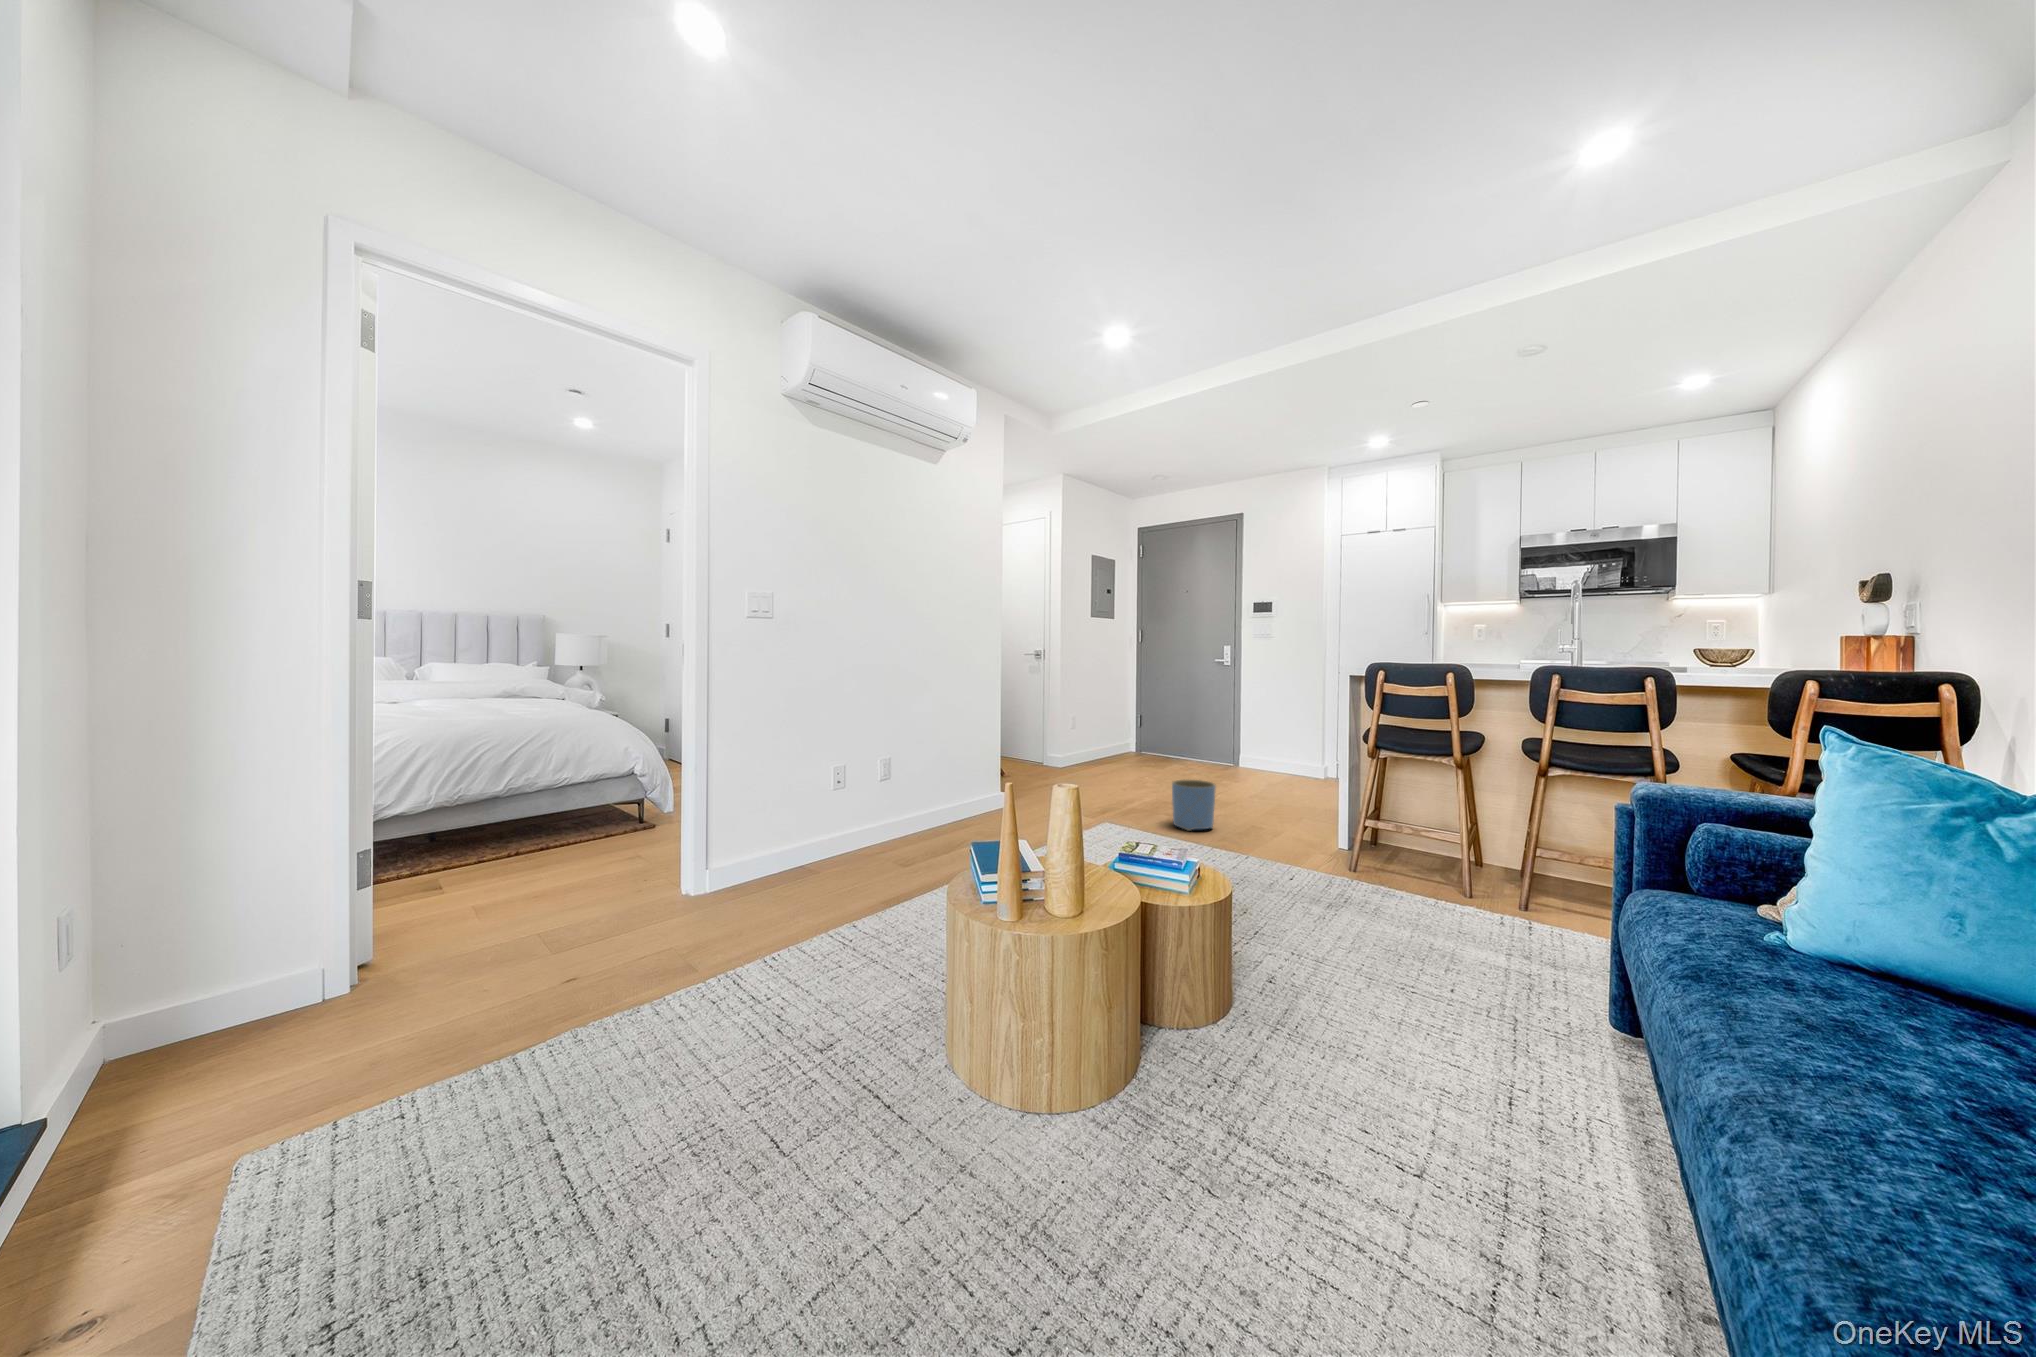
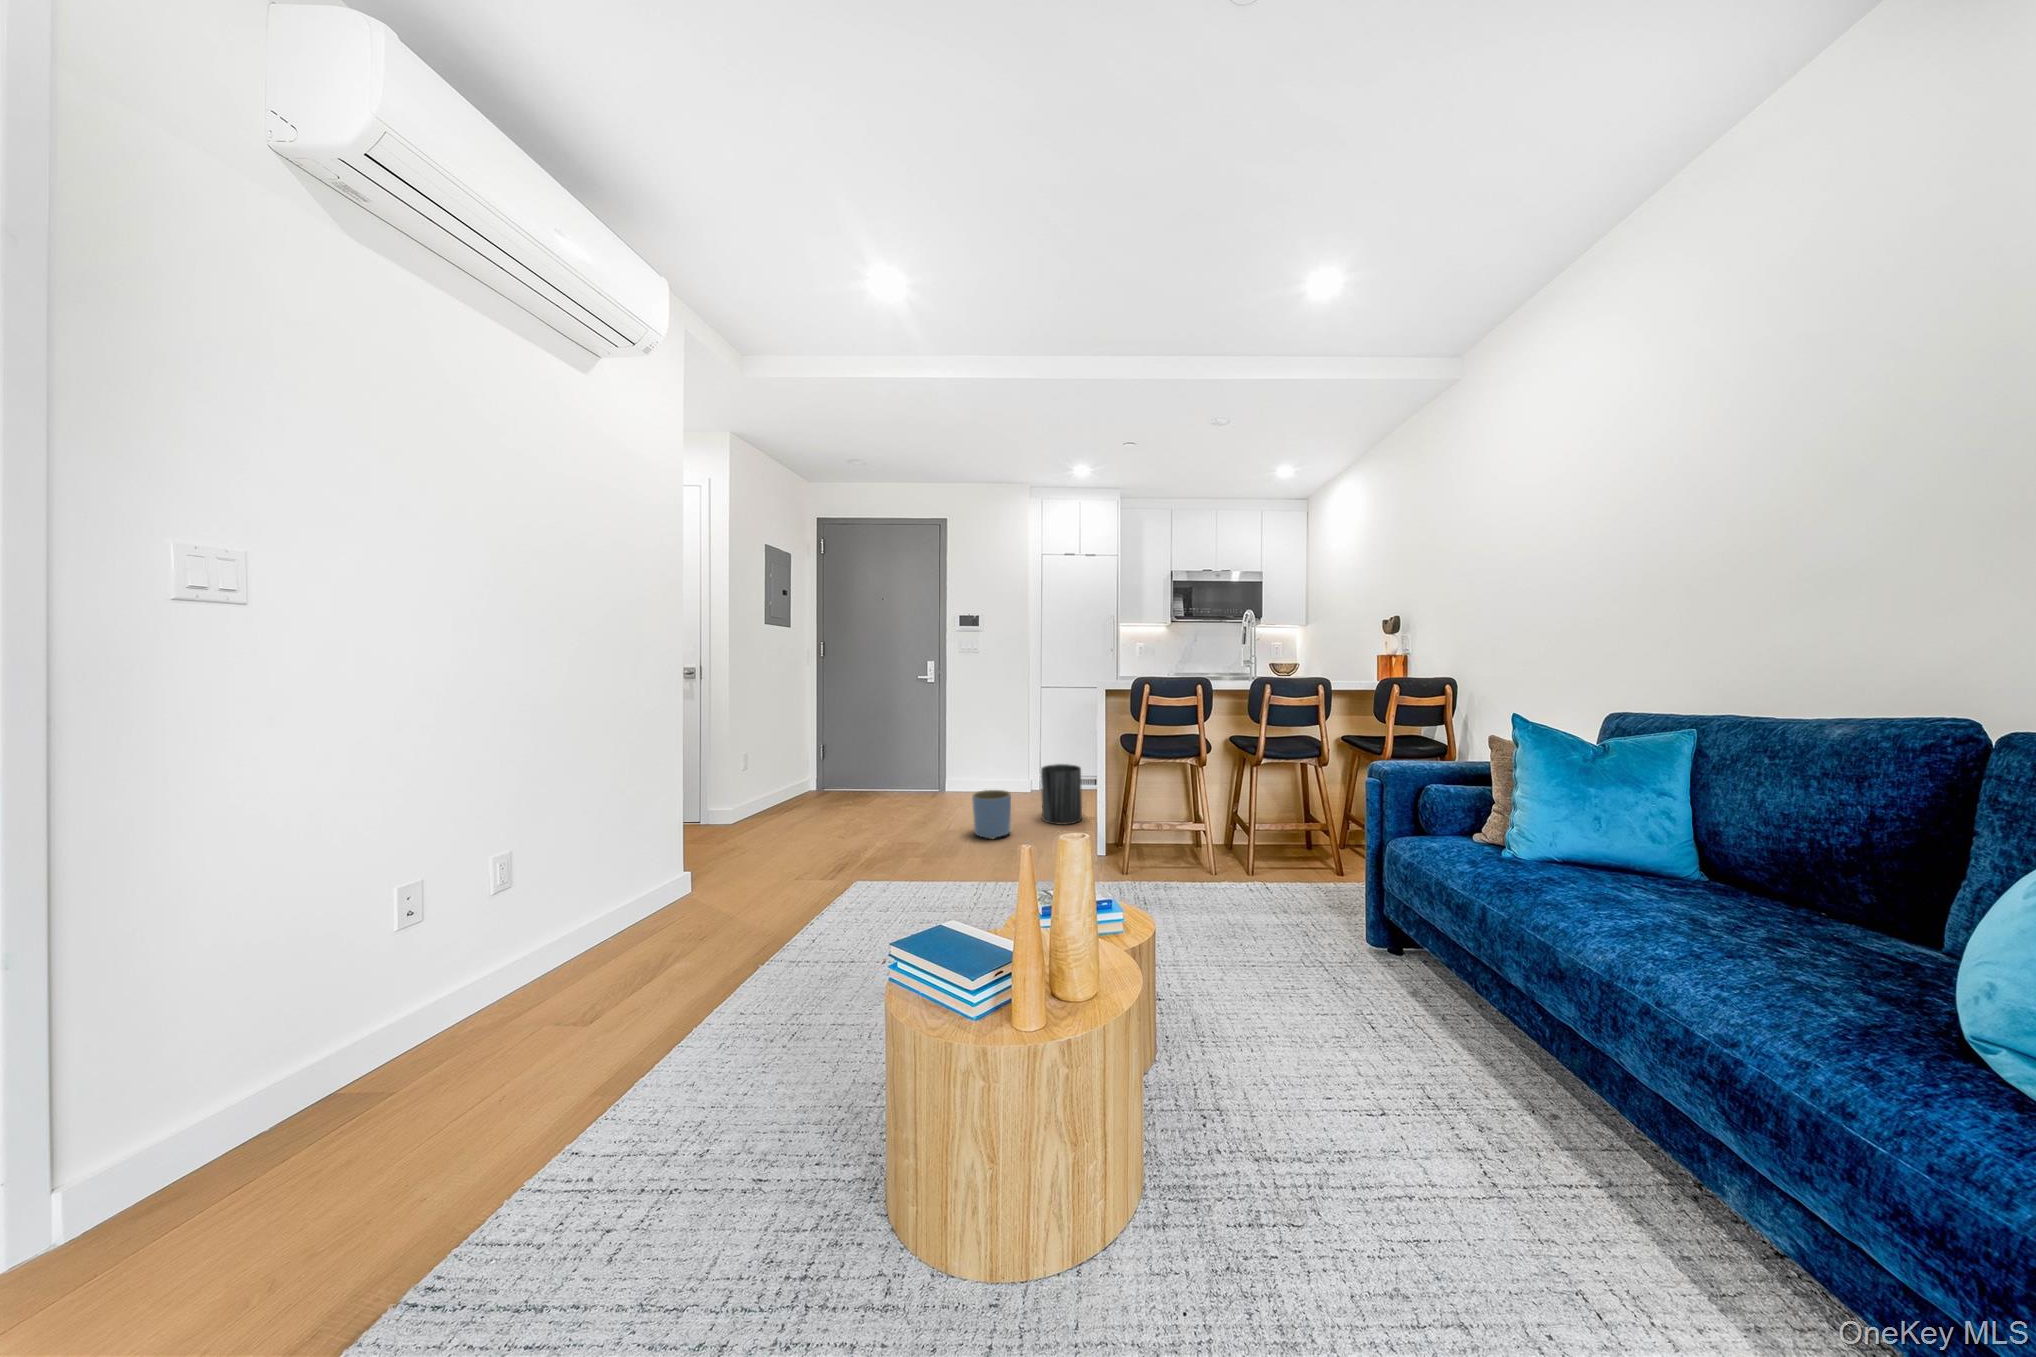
trash can: none [1262,763,1314,833] -> present [1041,764,1082,825]

